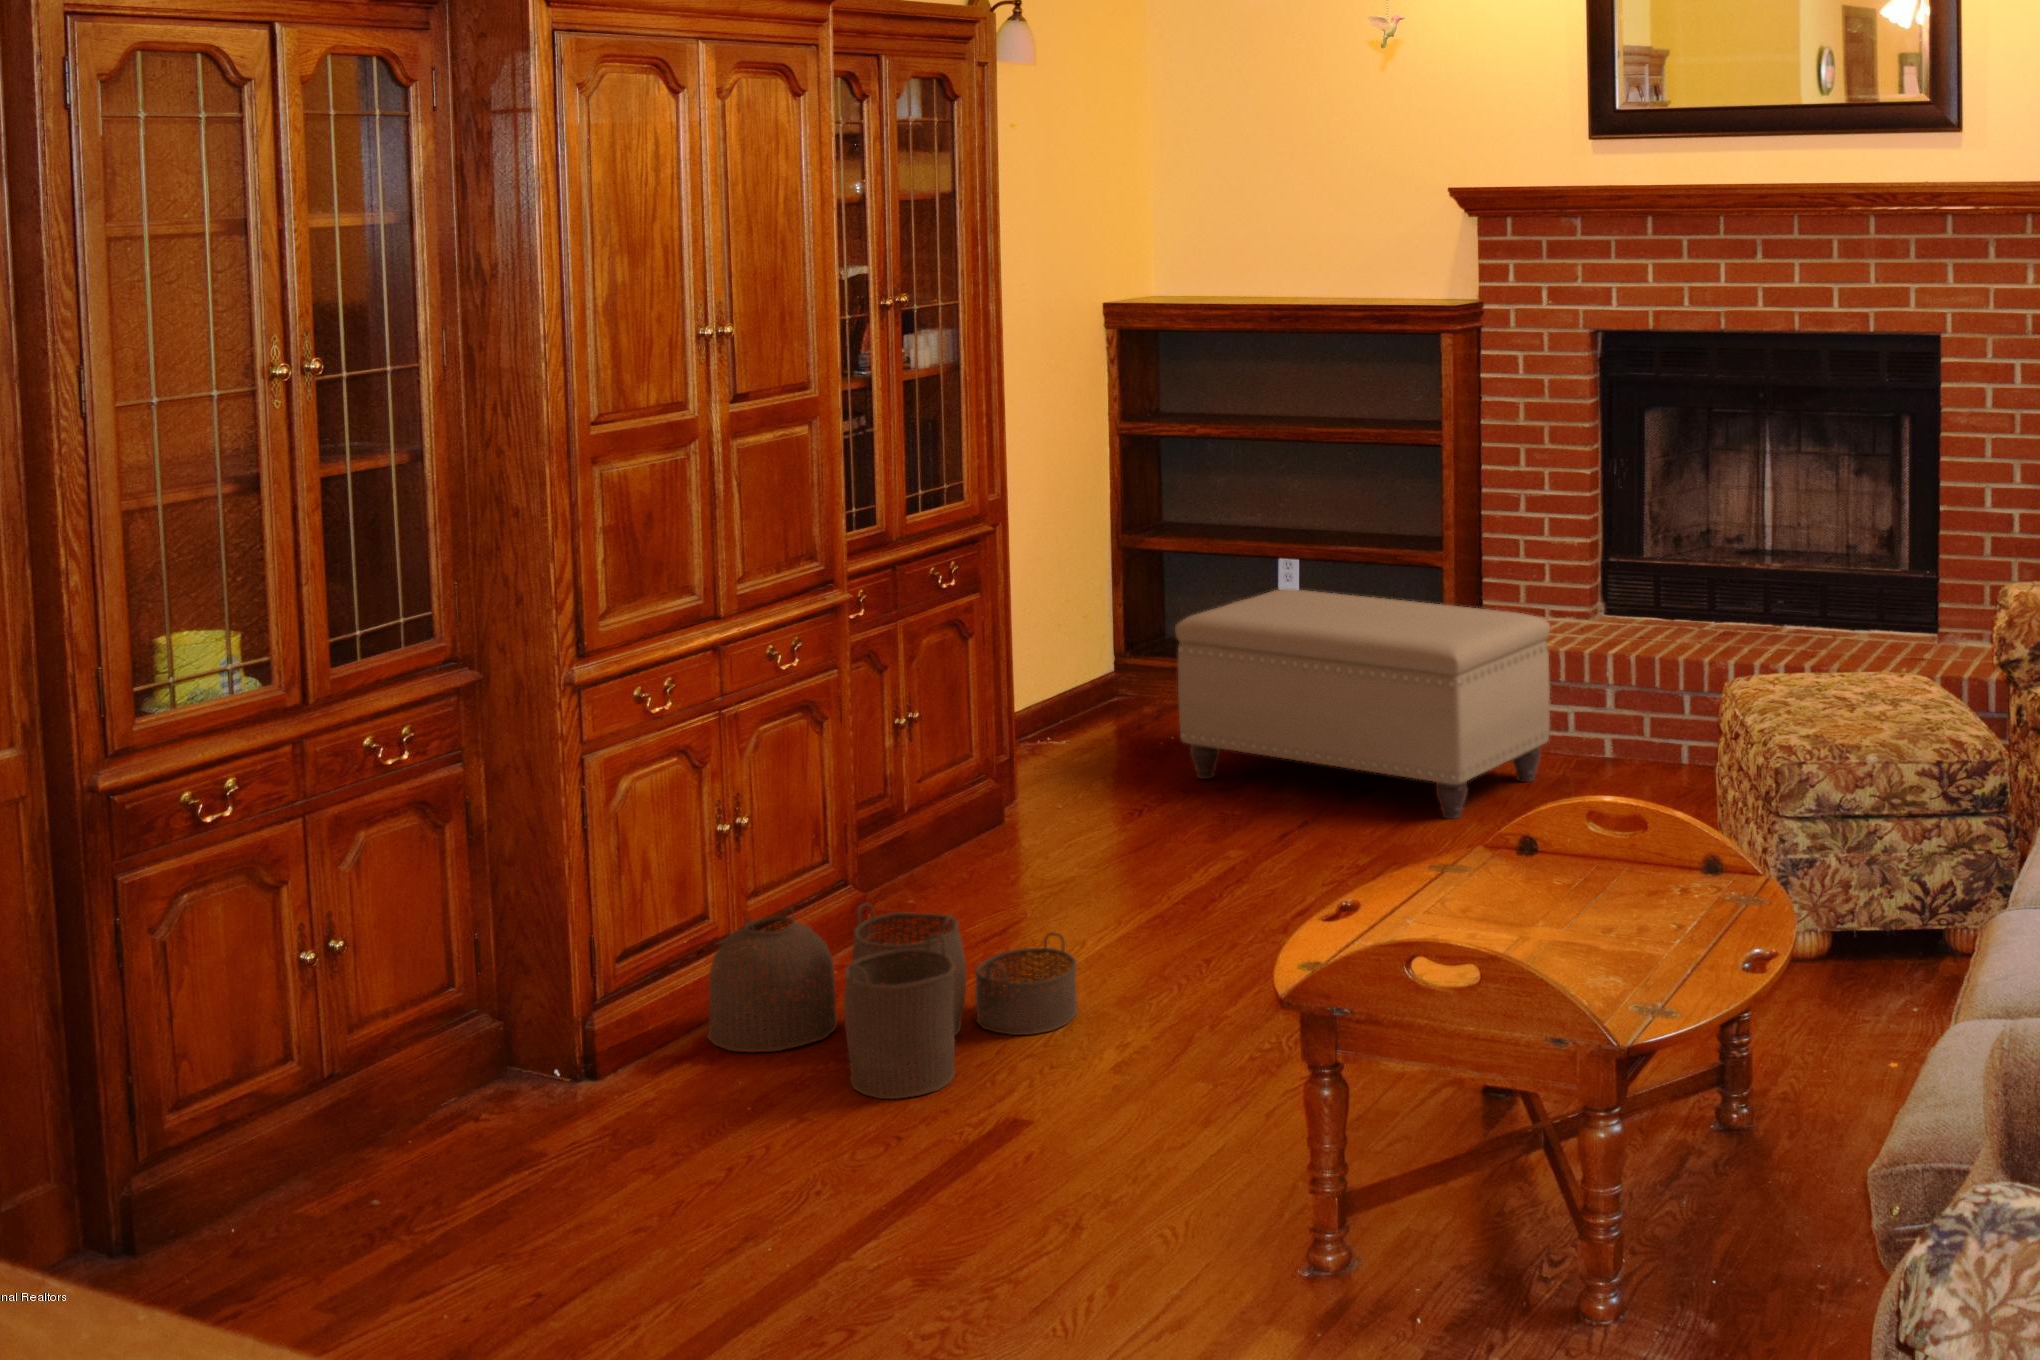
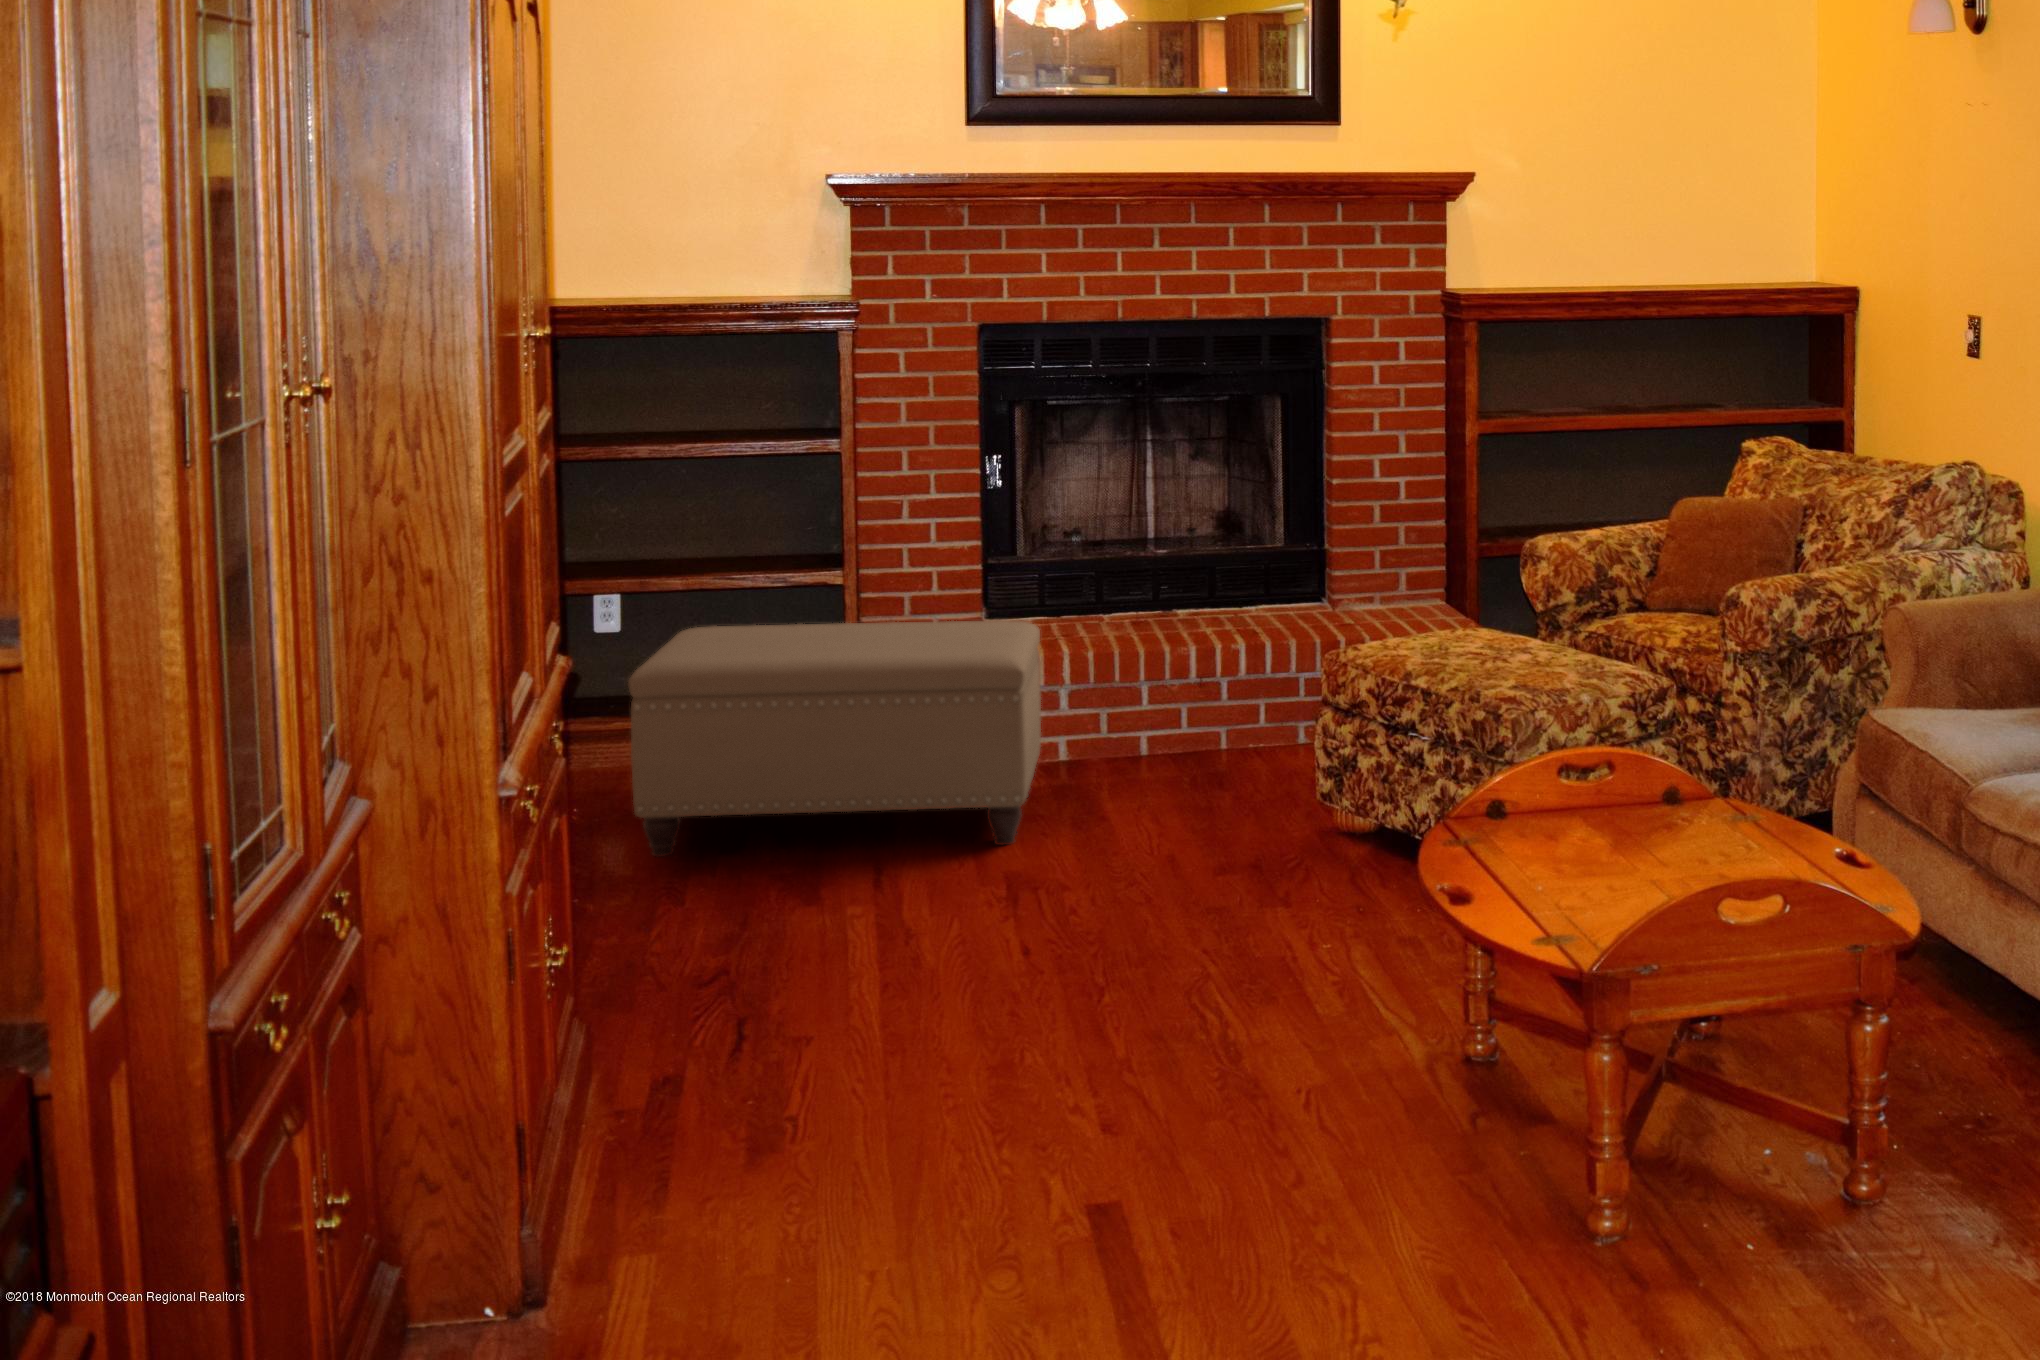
woven basket: present [708,903,1078,1099] -> none [523,1014,960,1252]

